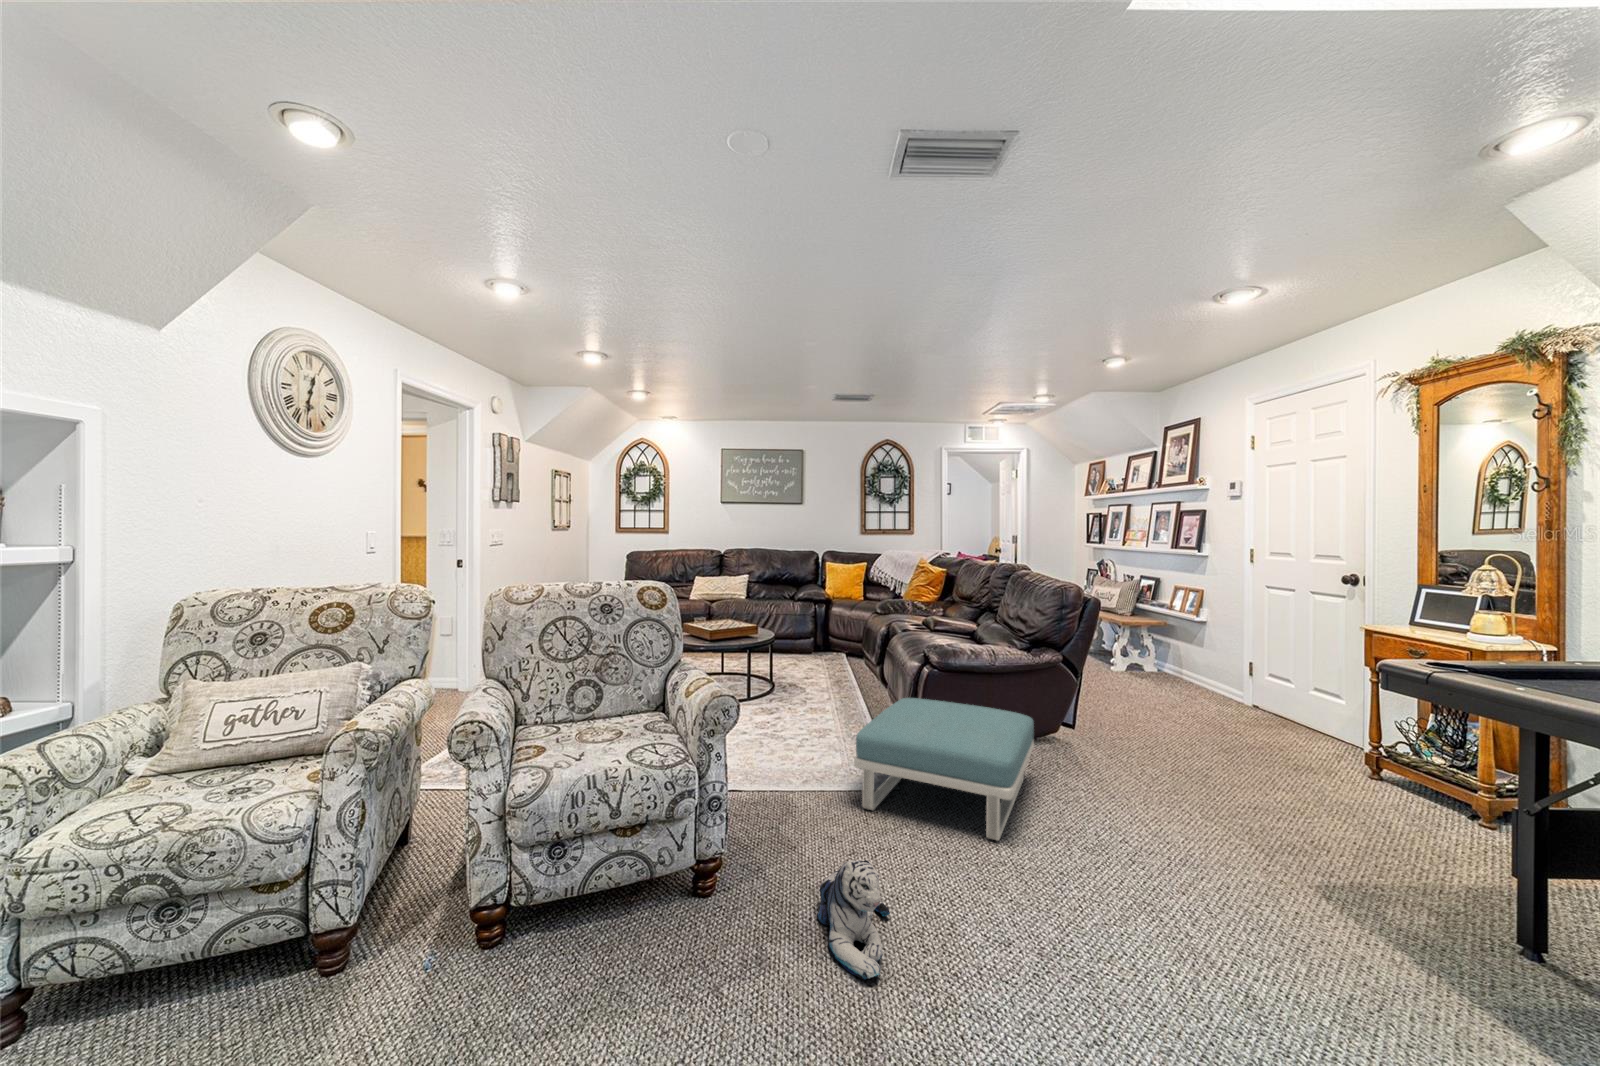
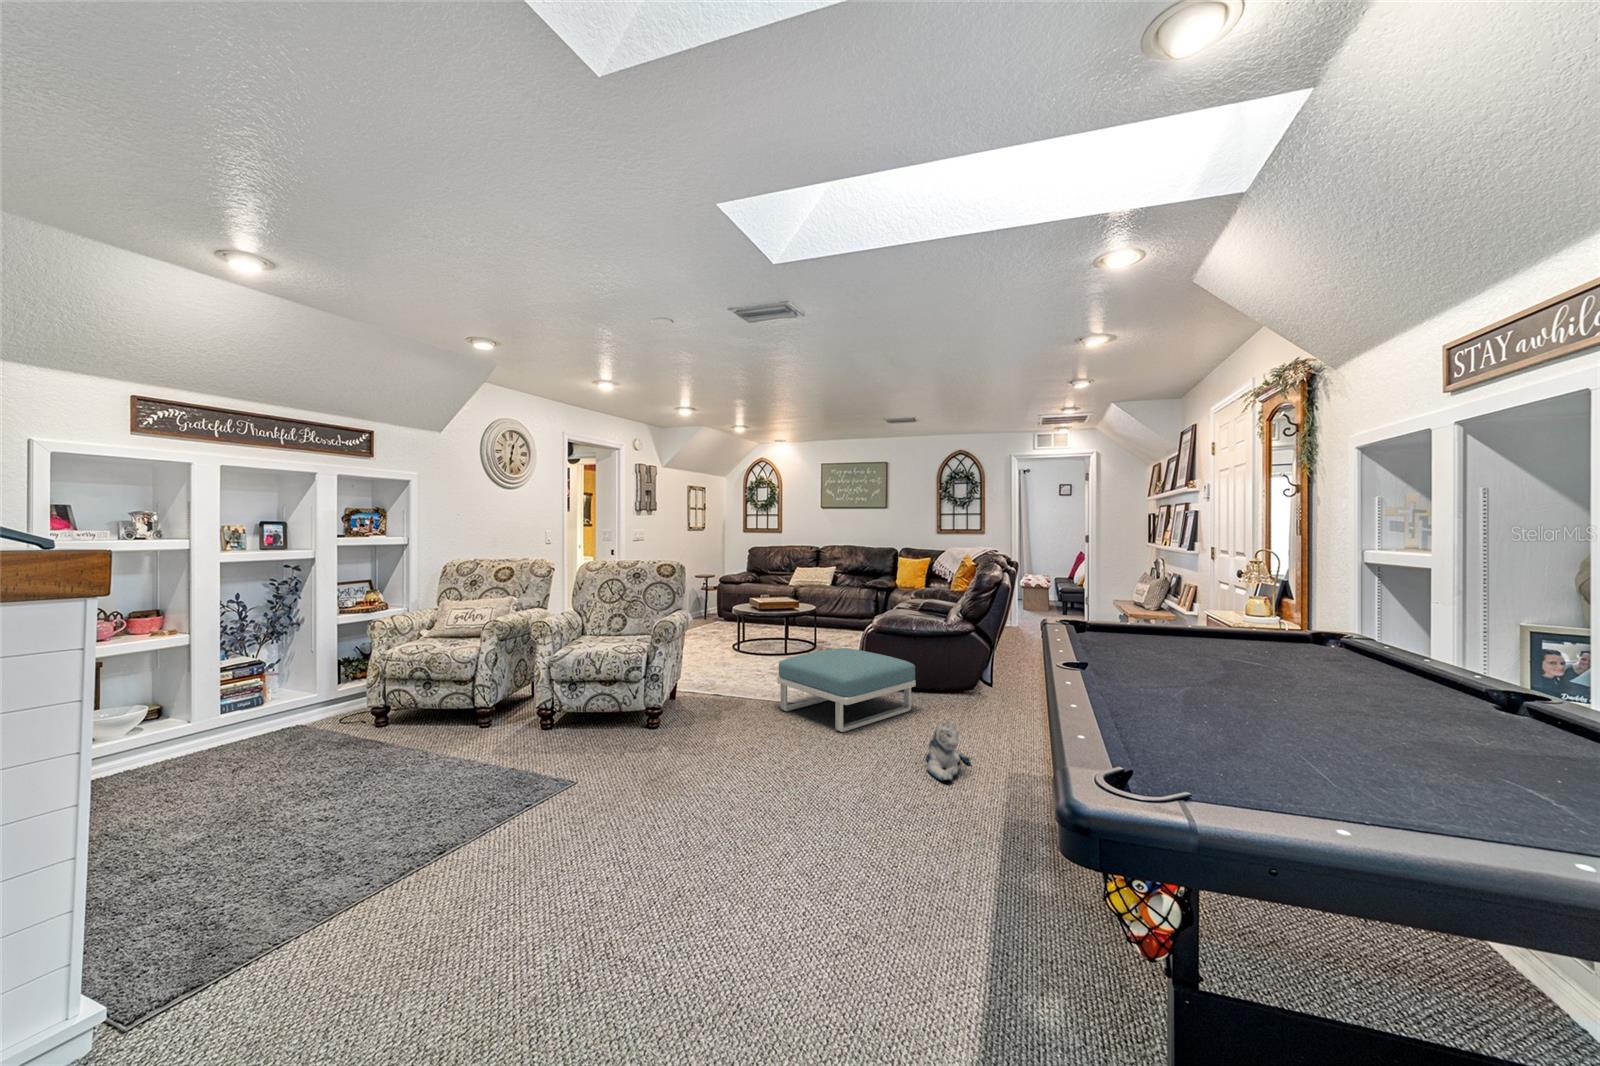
plush toy: present [816,860,890,980] -> present [926,723,970,781]

